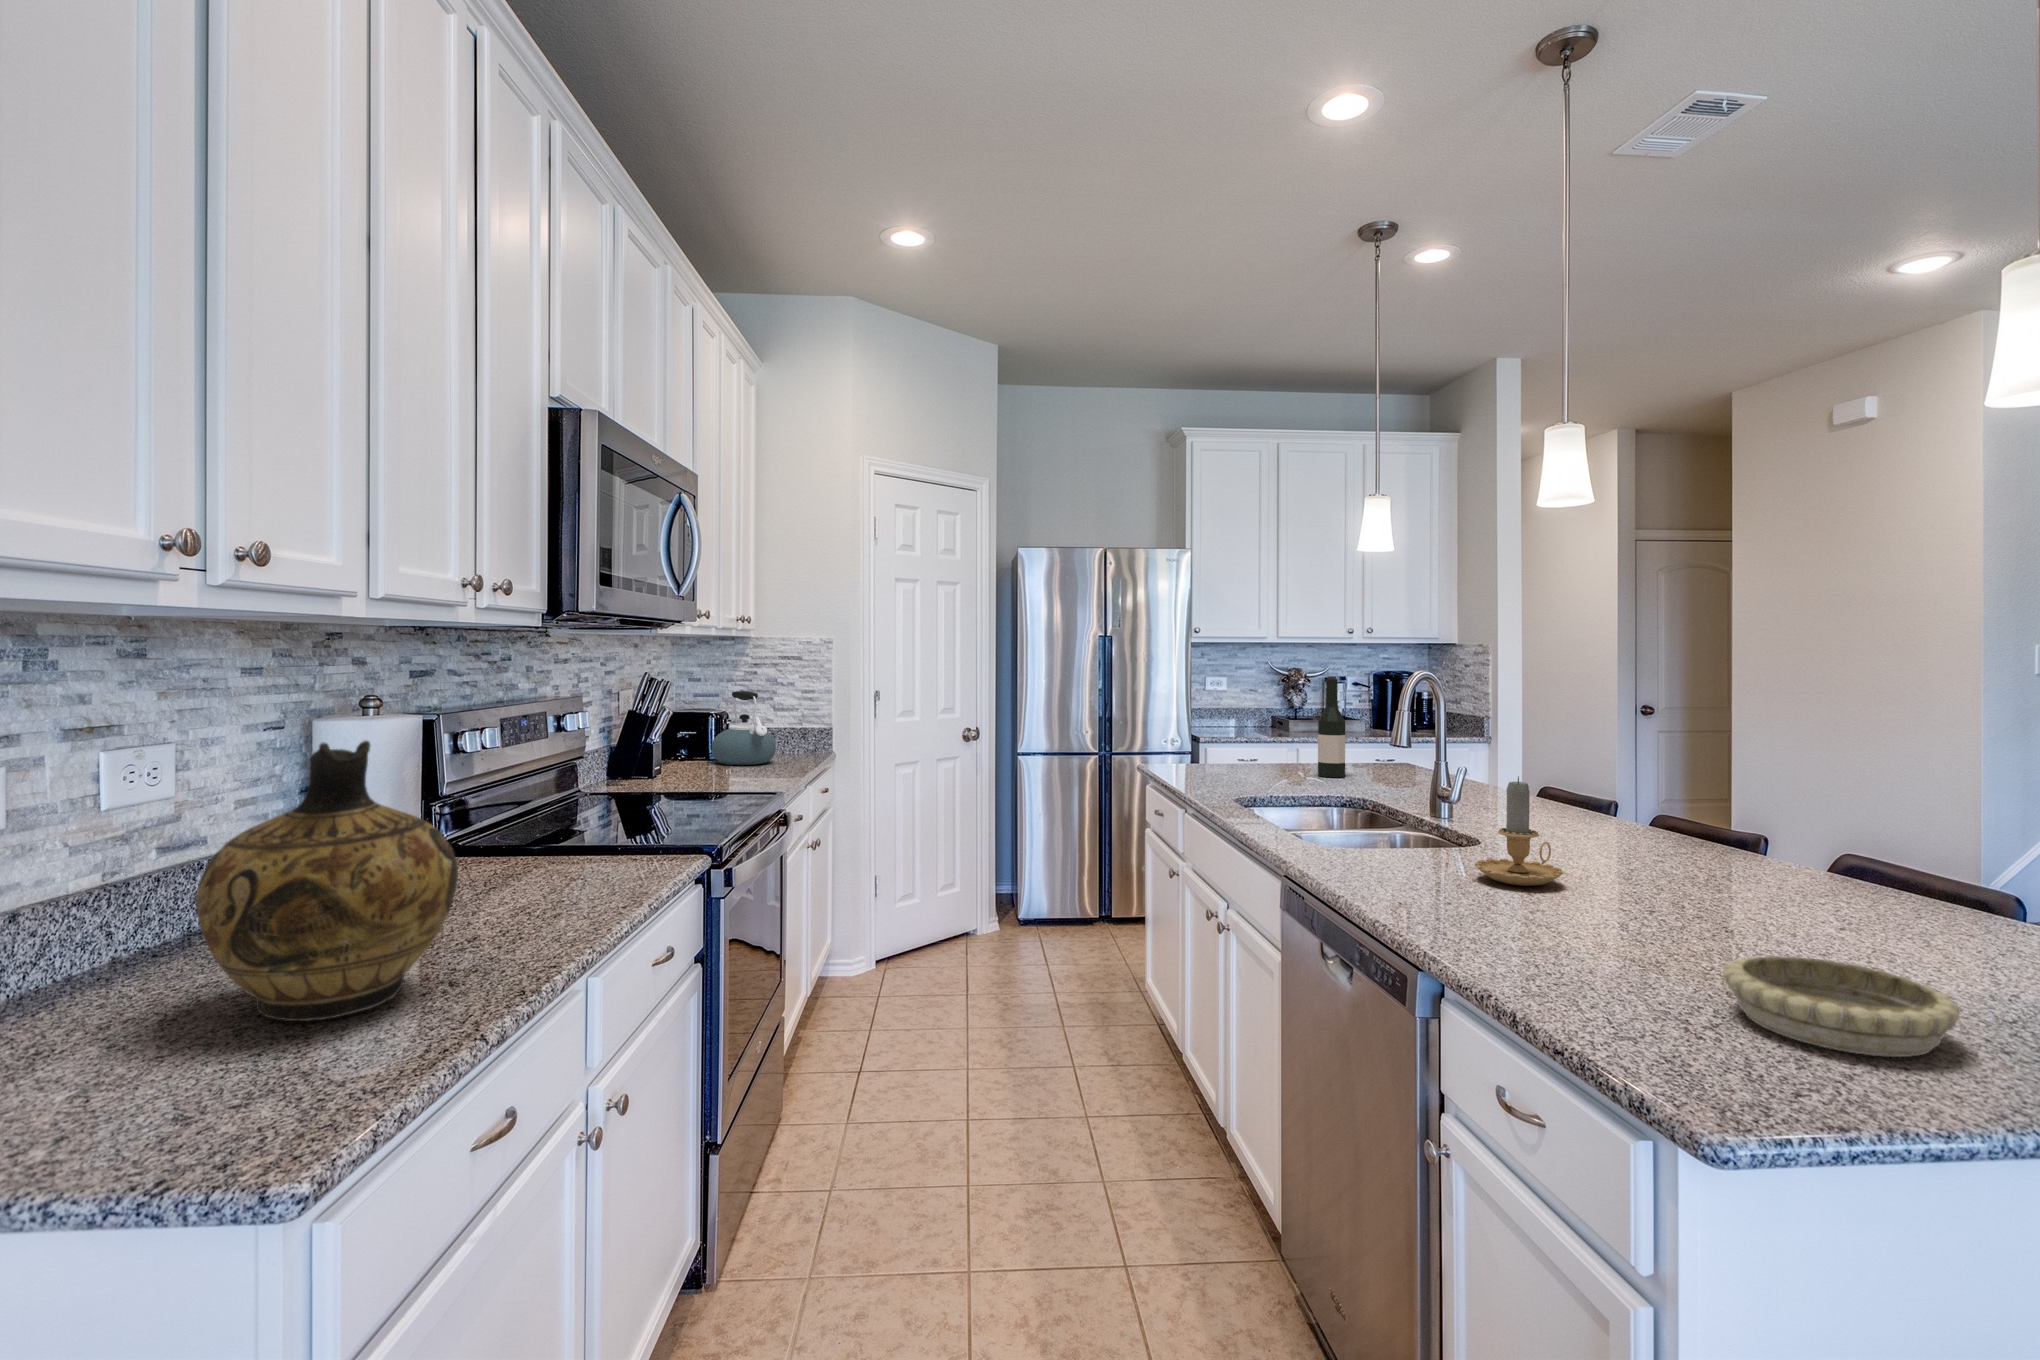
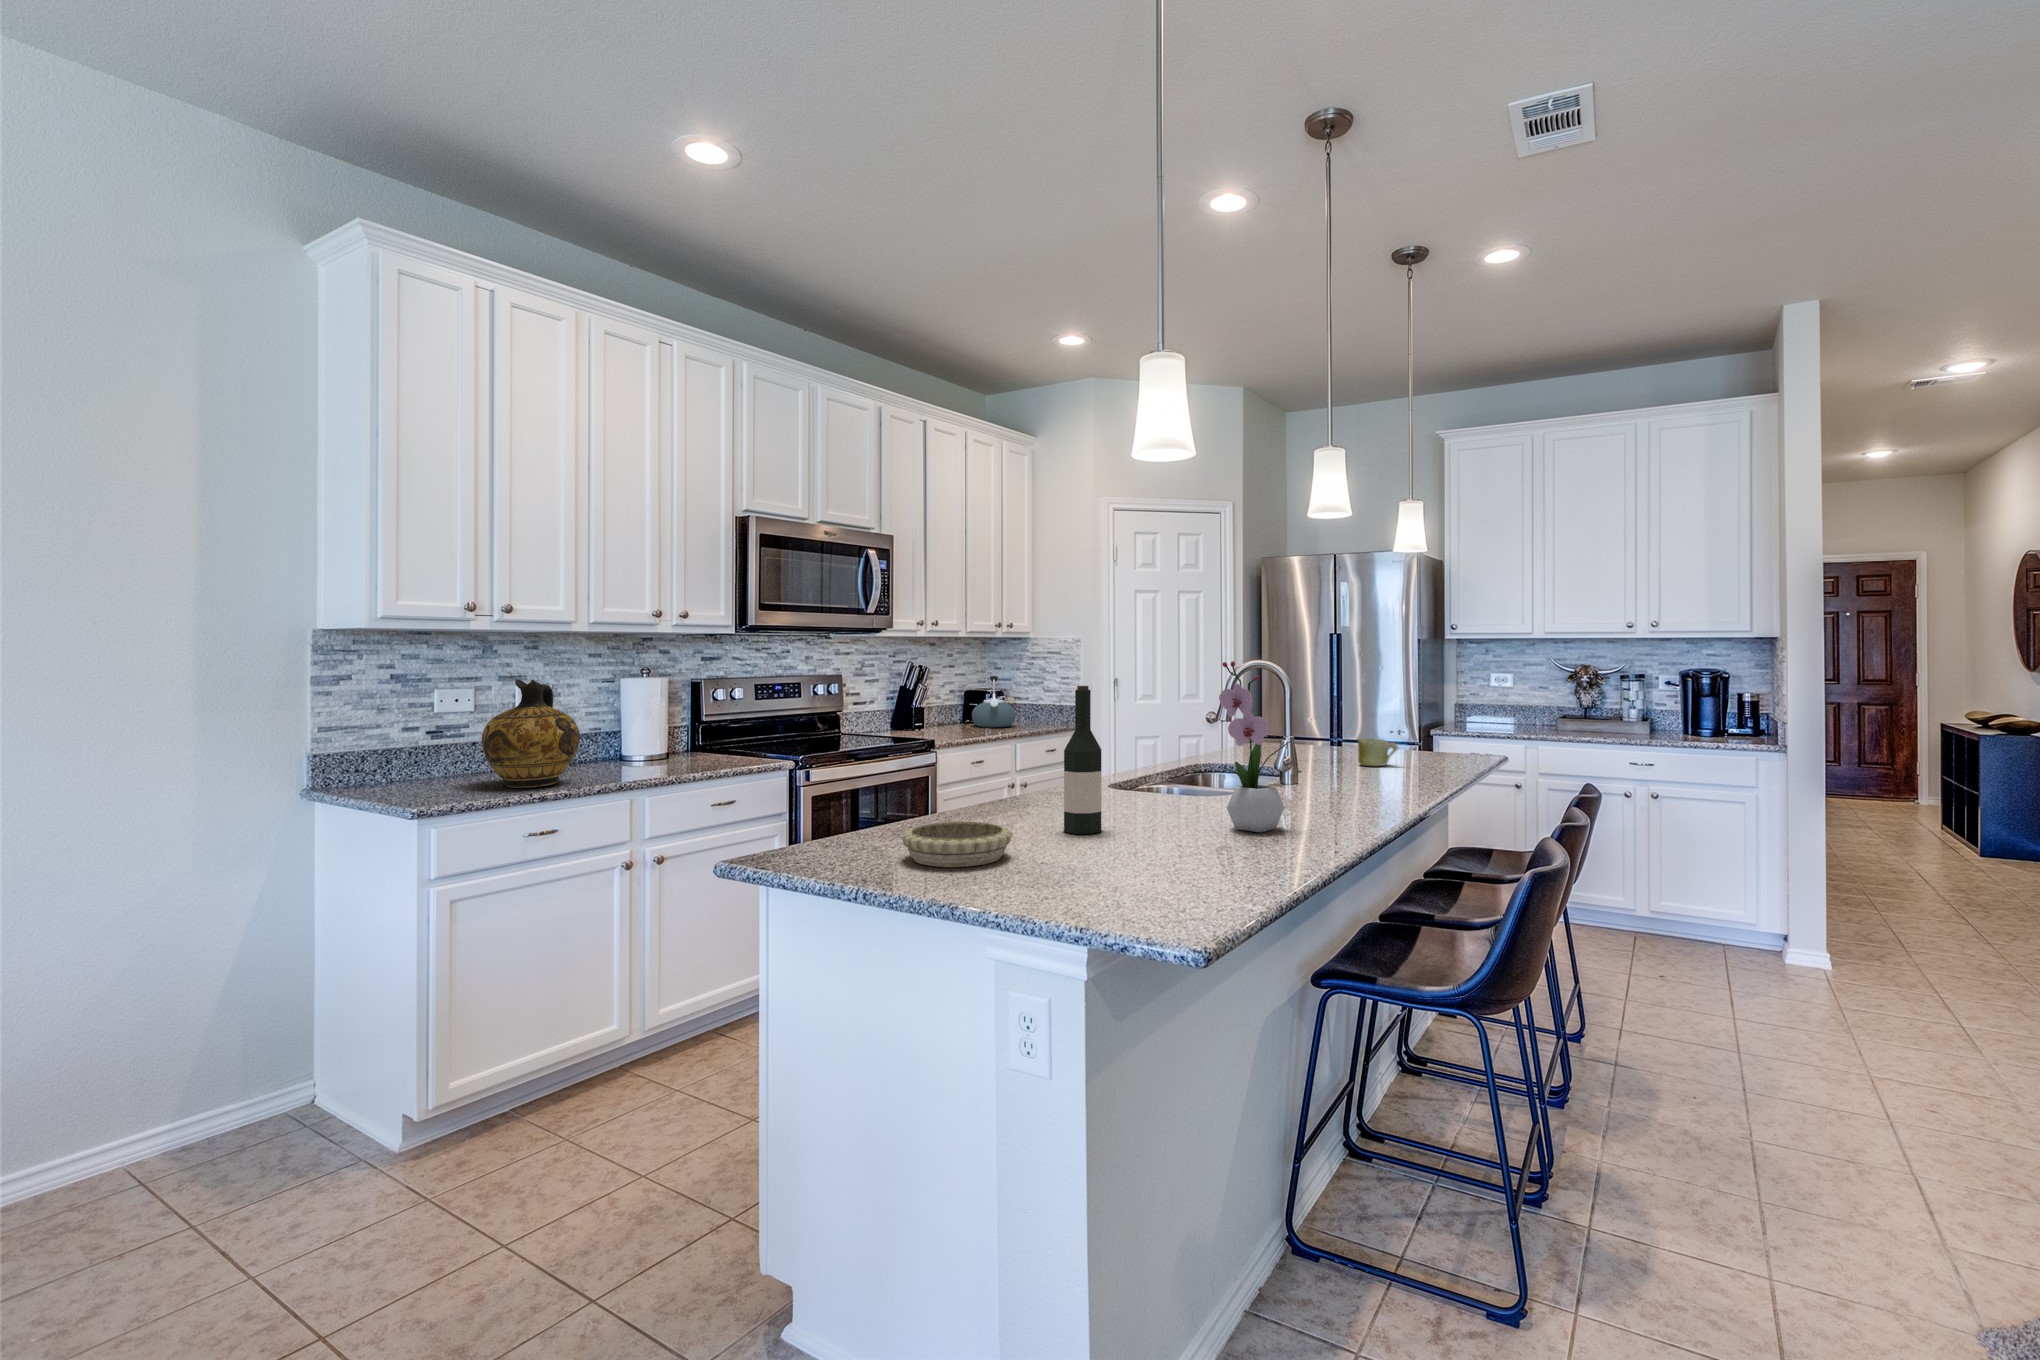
wine bottle: present [1318,676,1345,777] -> present [1064,686,1101,834]
flower arrangement: none [1733,682,1823,903] -> present [1219,661,1291,832]
mug: none [1401,758,1447,791] -> present [1358,738,1398,766]
candle: present [1475,776,1563,886] -> none [1100,730,1172,808]

